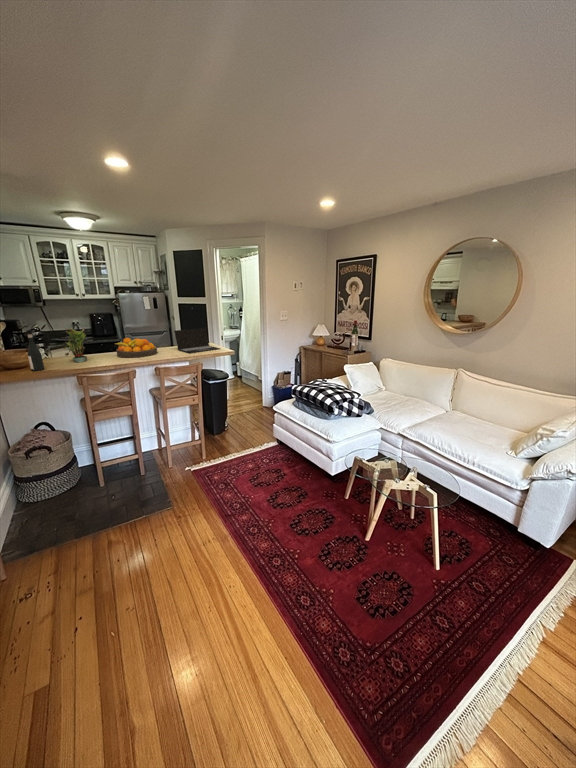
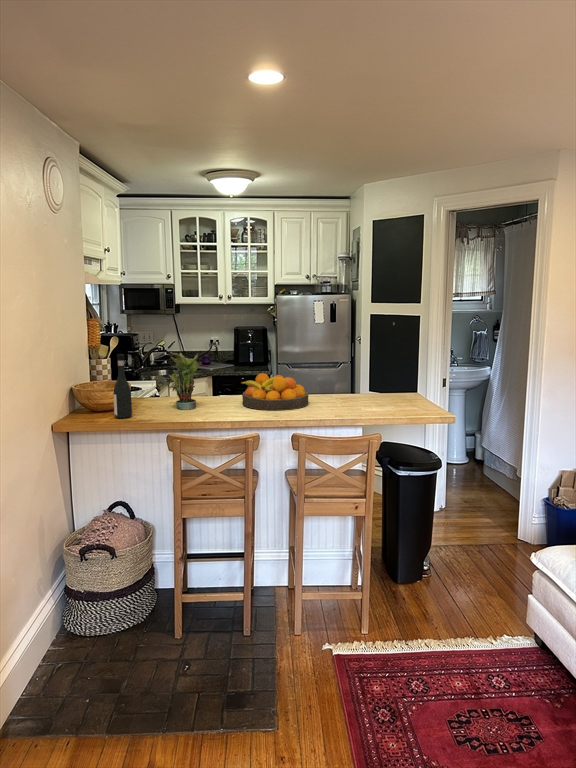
laptop: present [174,328,220,353] -> none [344,363,429,412]

